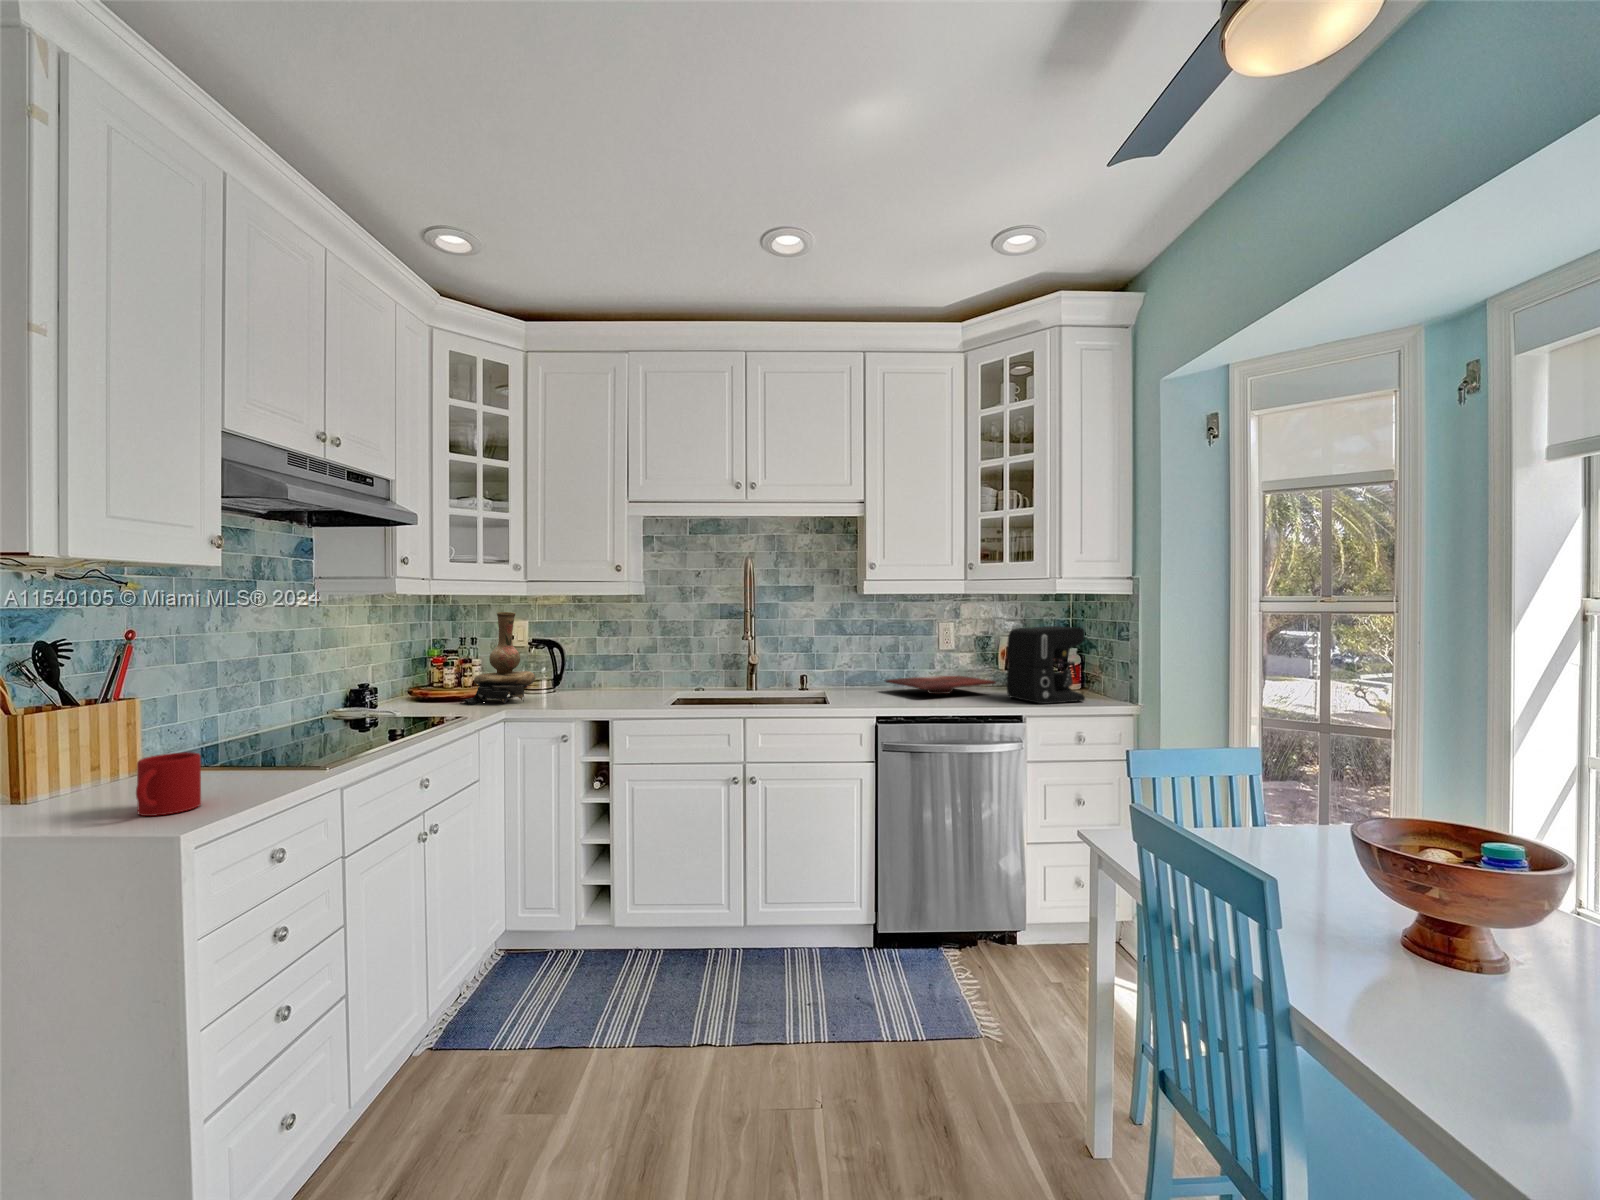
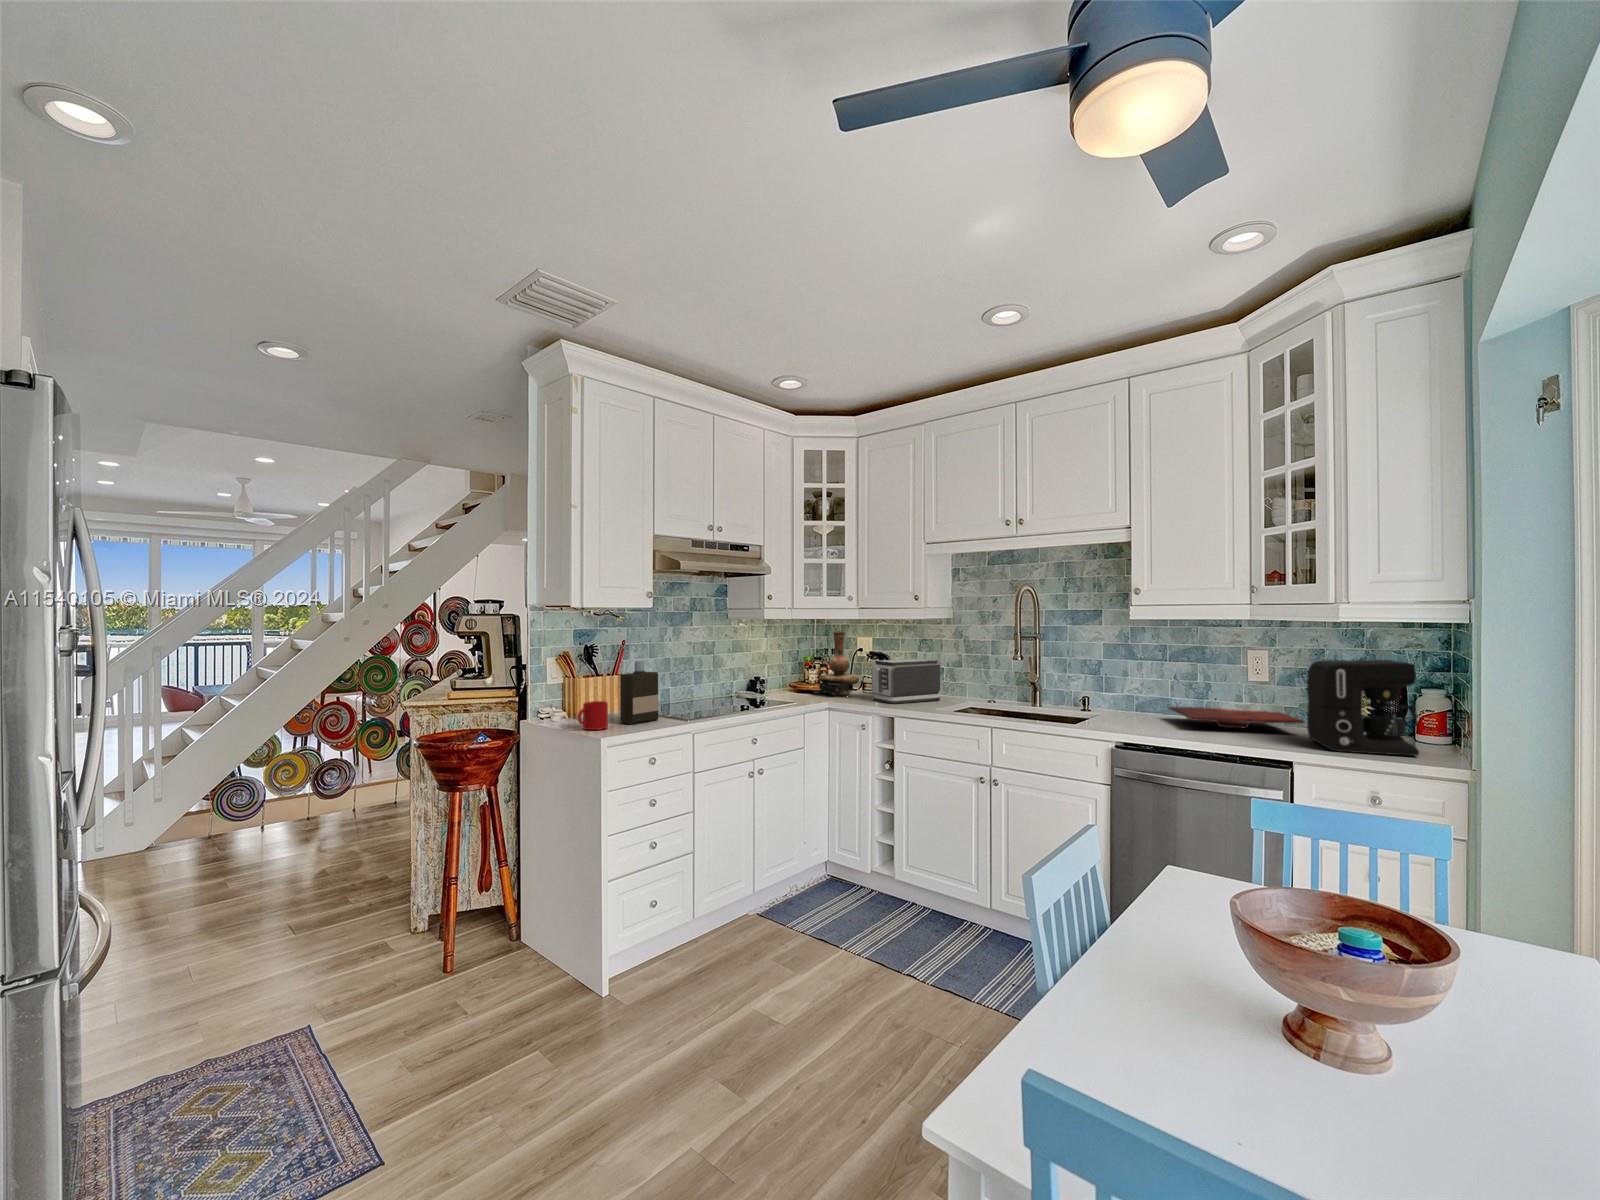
toaster: none [563,646,647,705] -> present [872,659,940,704]
bottle: none [206,668,285,790] -> present [620,661,658,724]

